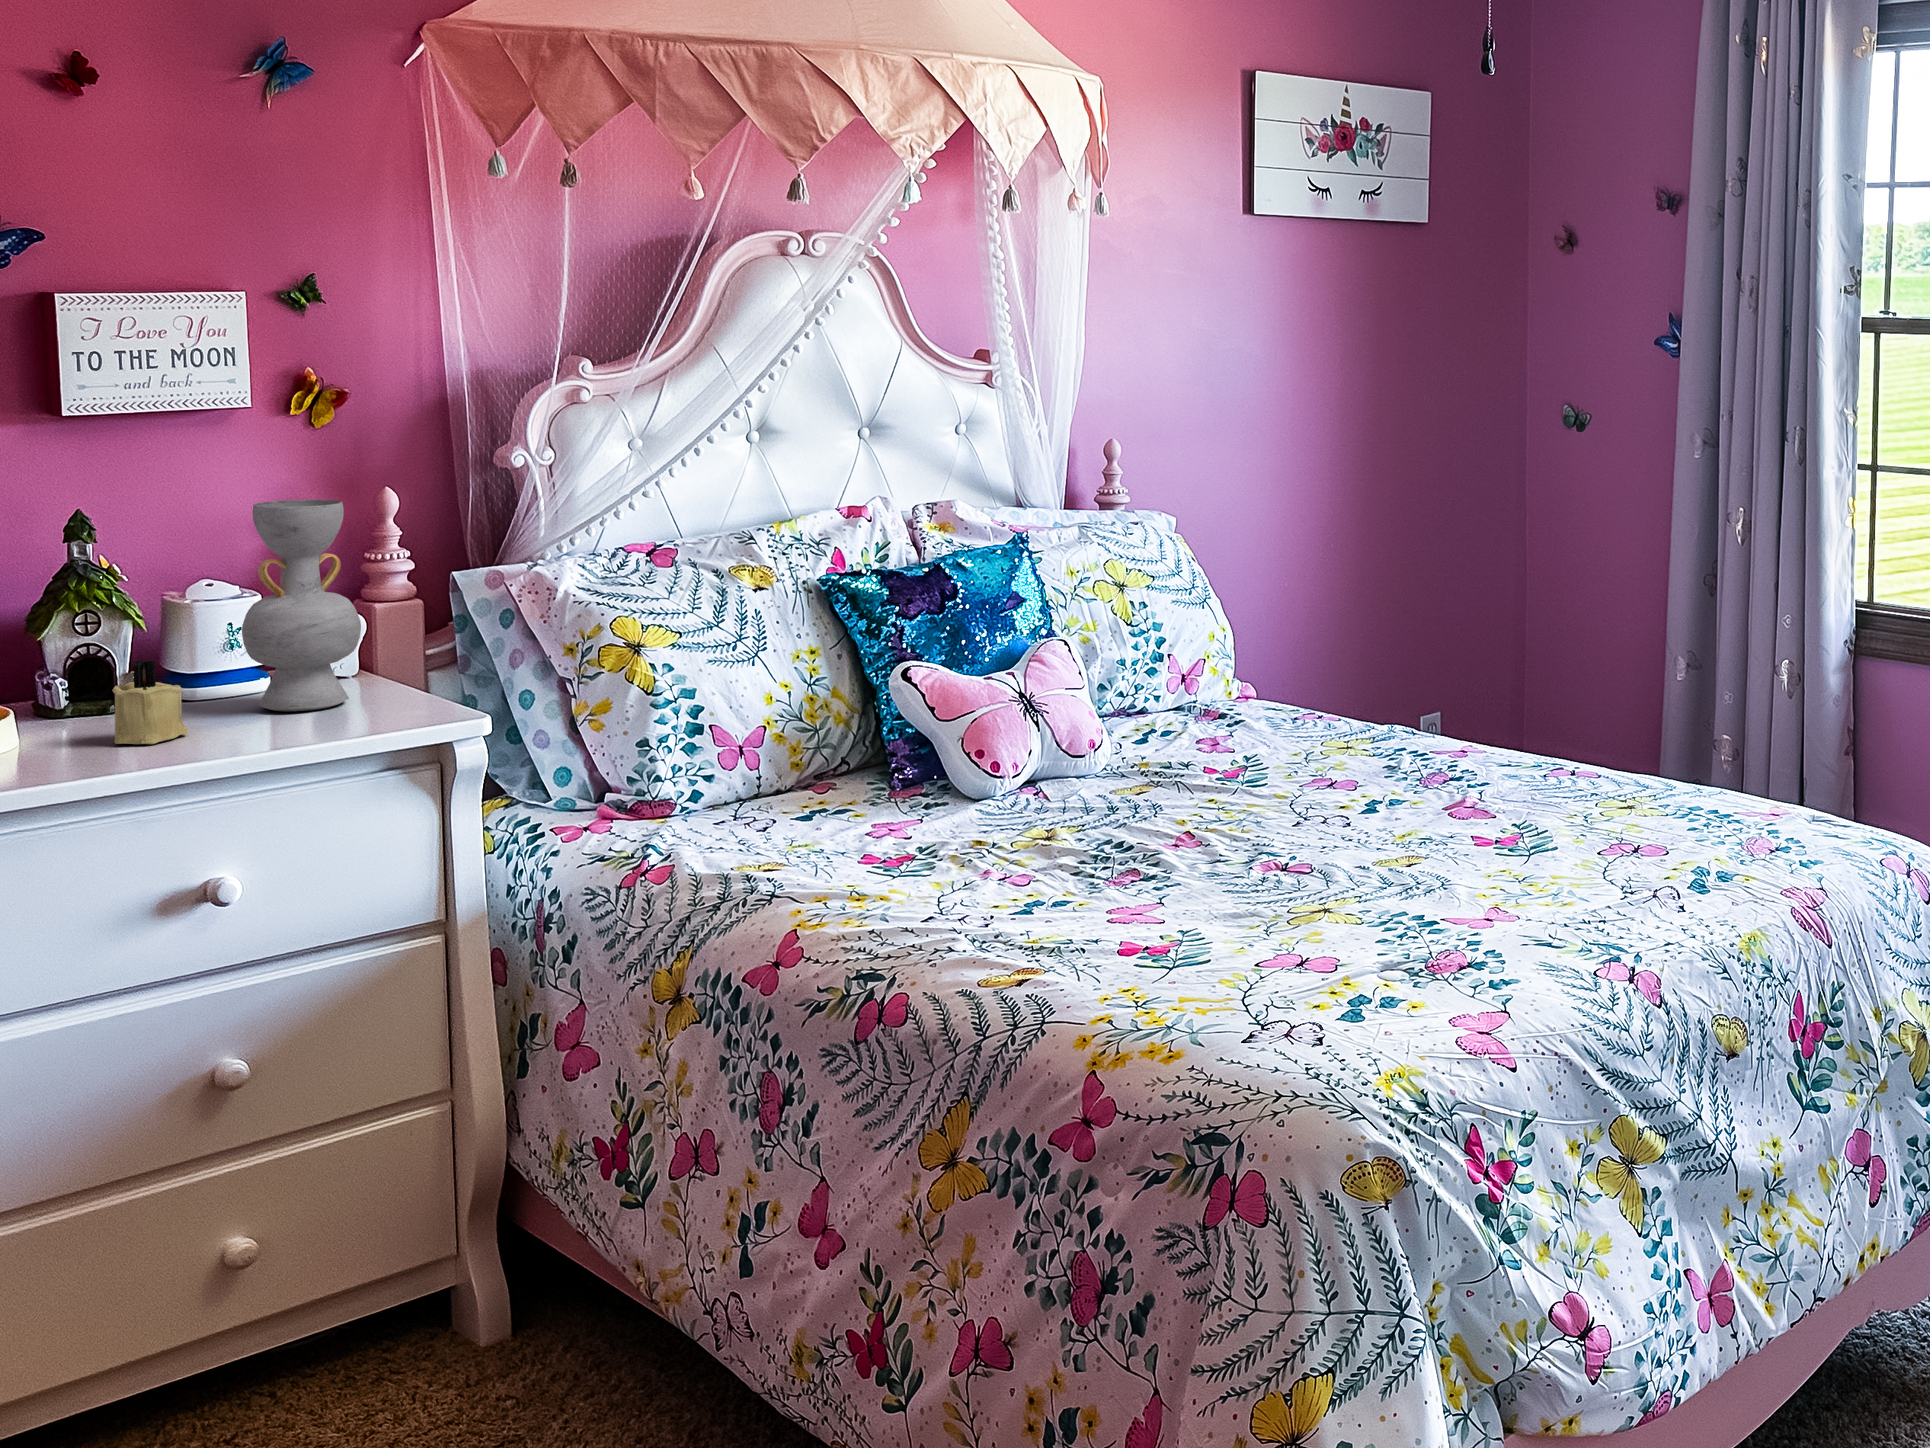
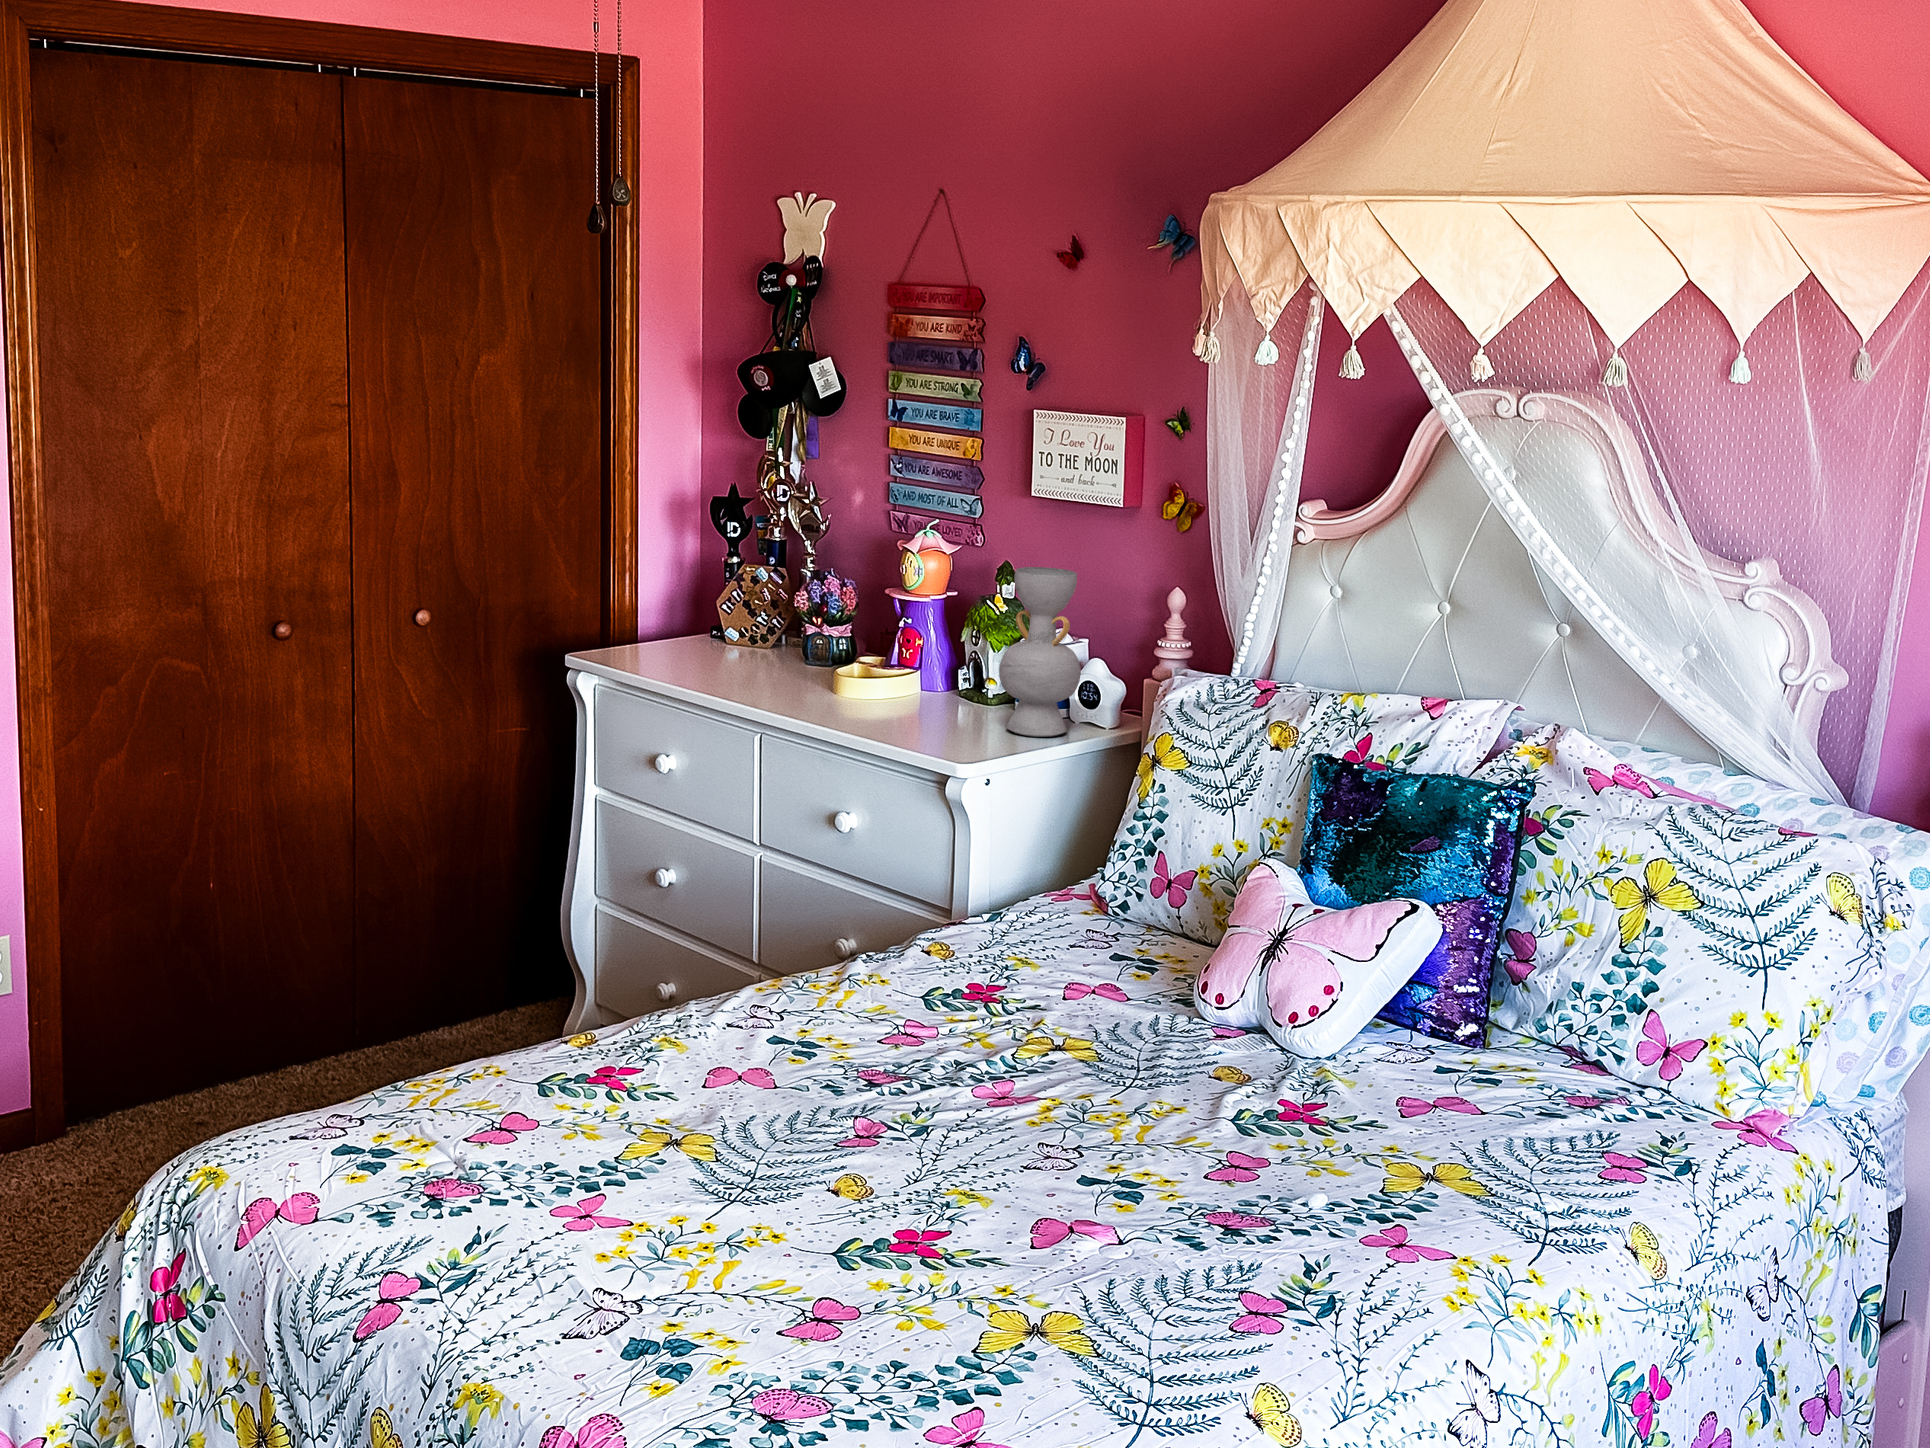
candle: present [112,660,188,744] -> none [901,658,944,719]

